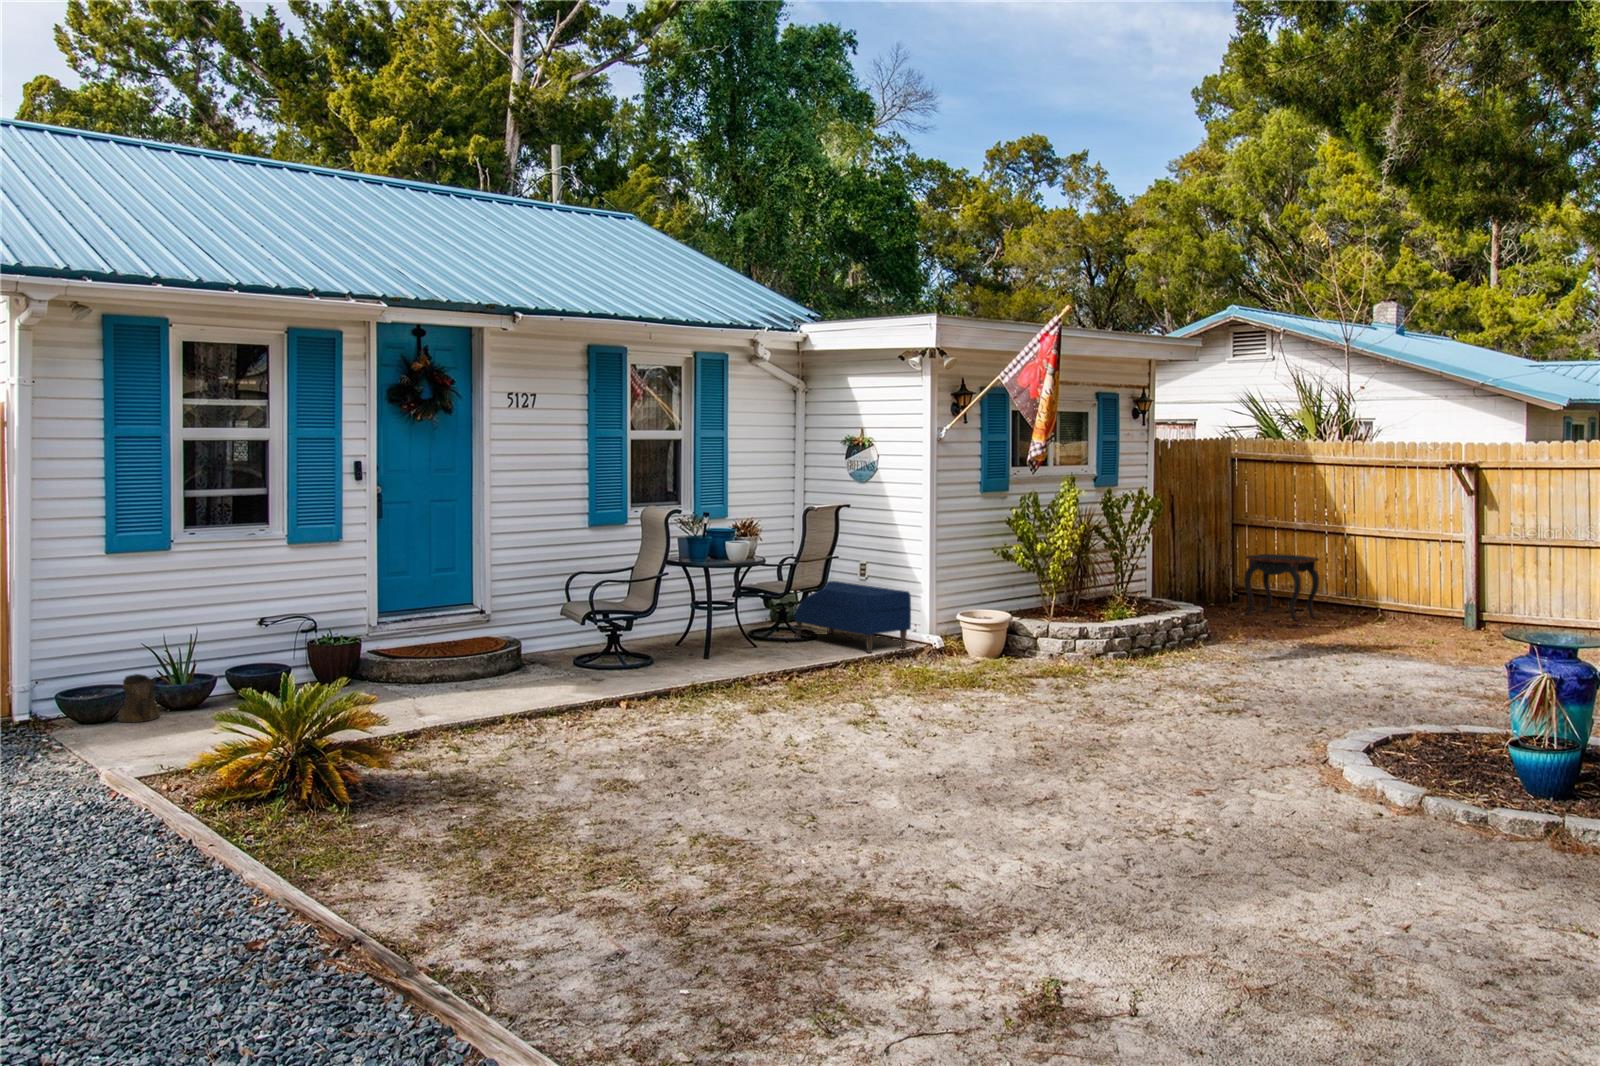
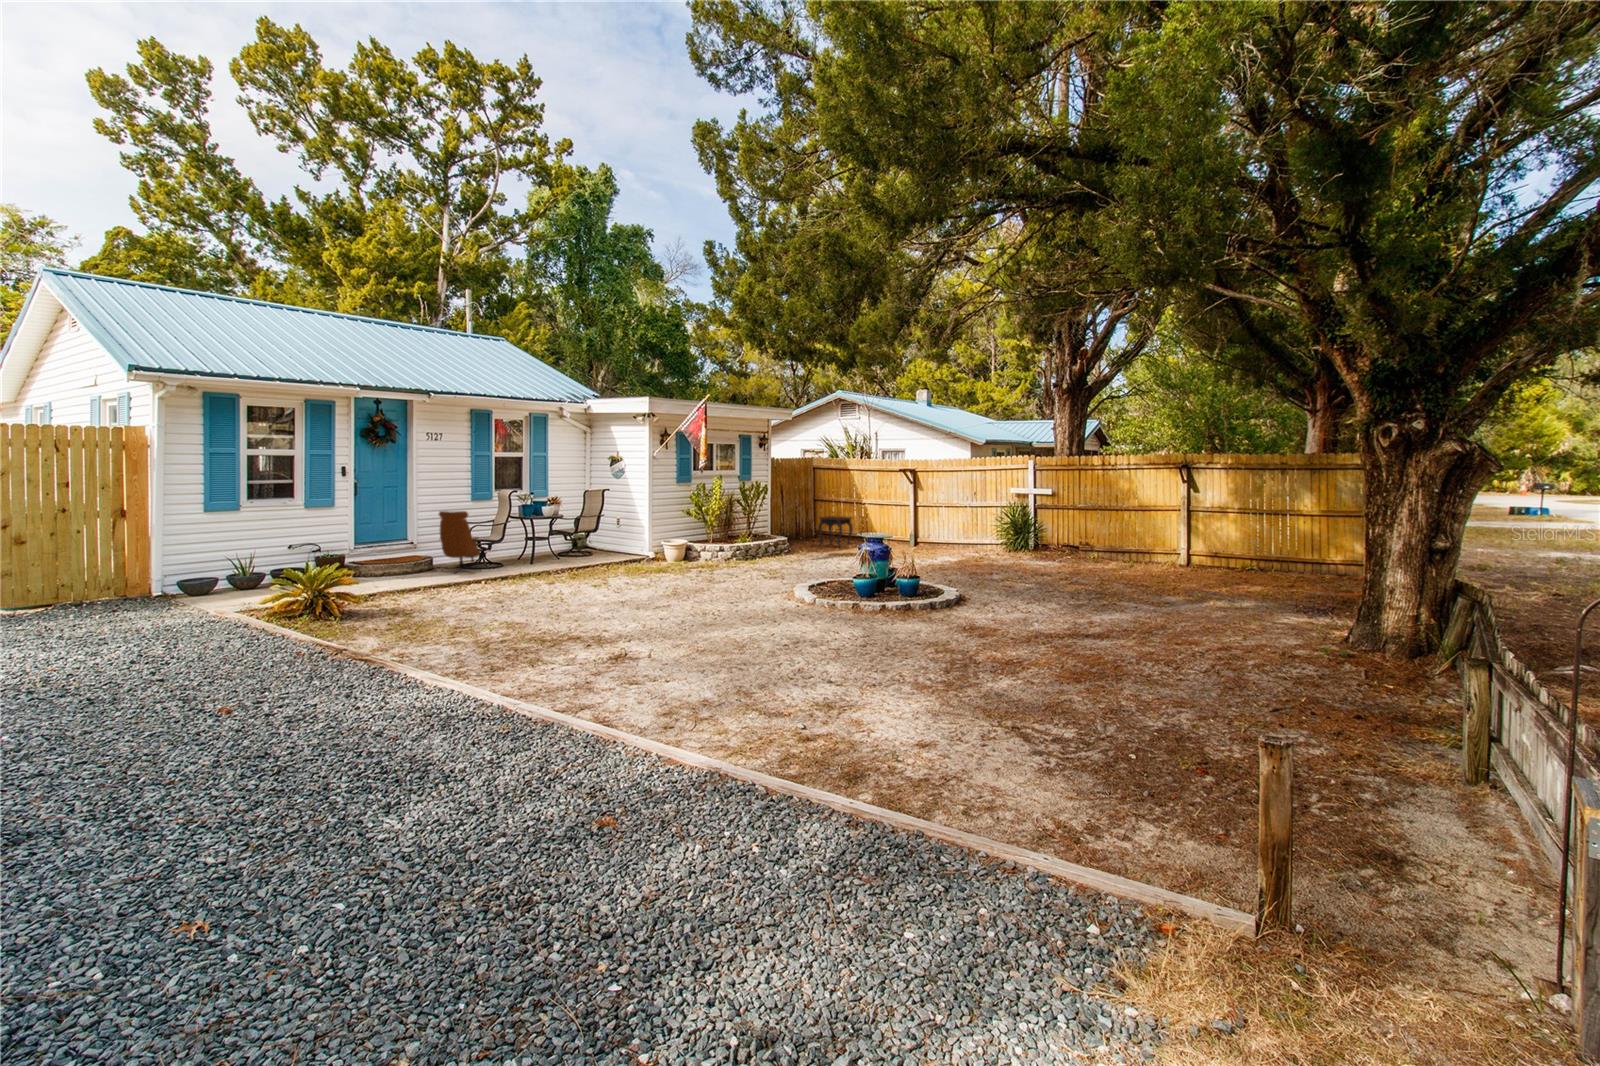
lounge chair: none [533,552,618,678] -> present [439,511,480,571]
bench: present [795,581,911,653] -> none [581,529,640,562]
watering can: present [118,674,159,723] -> none [216,569,239,593]

